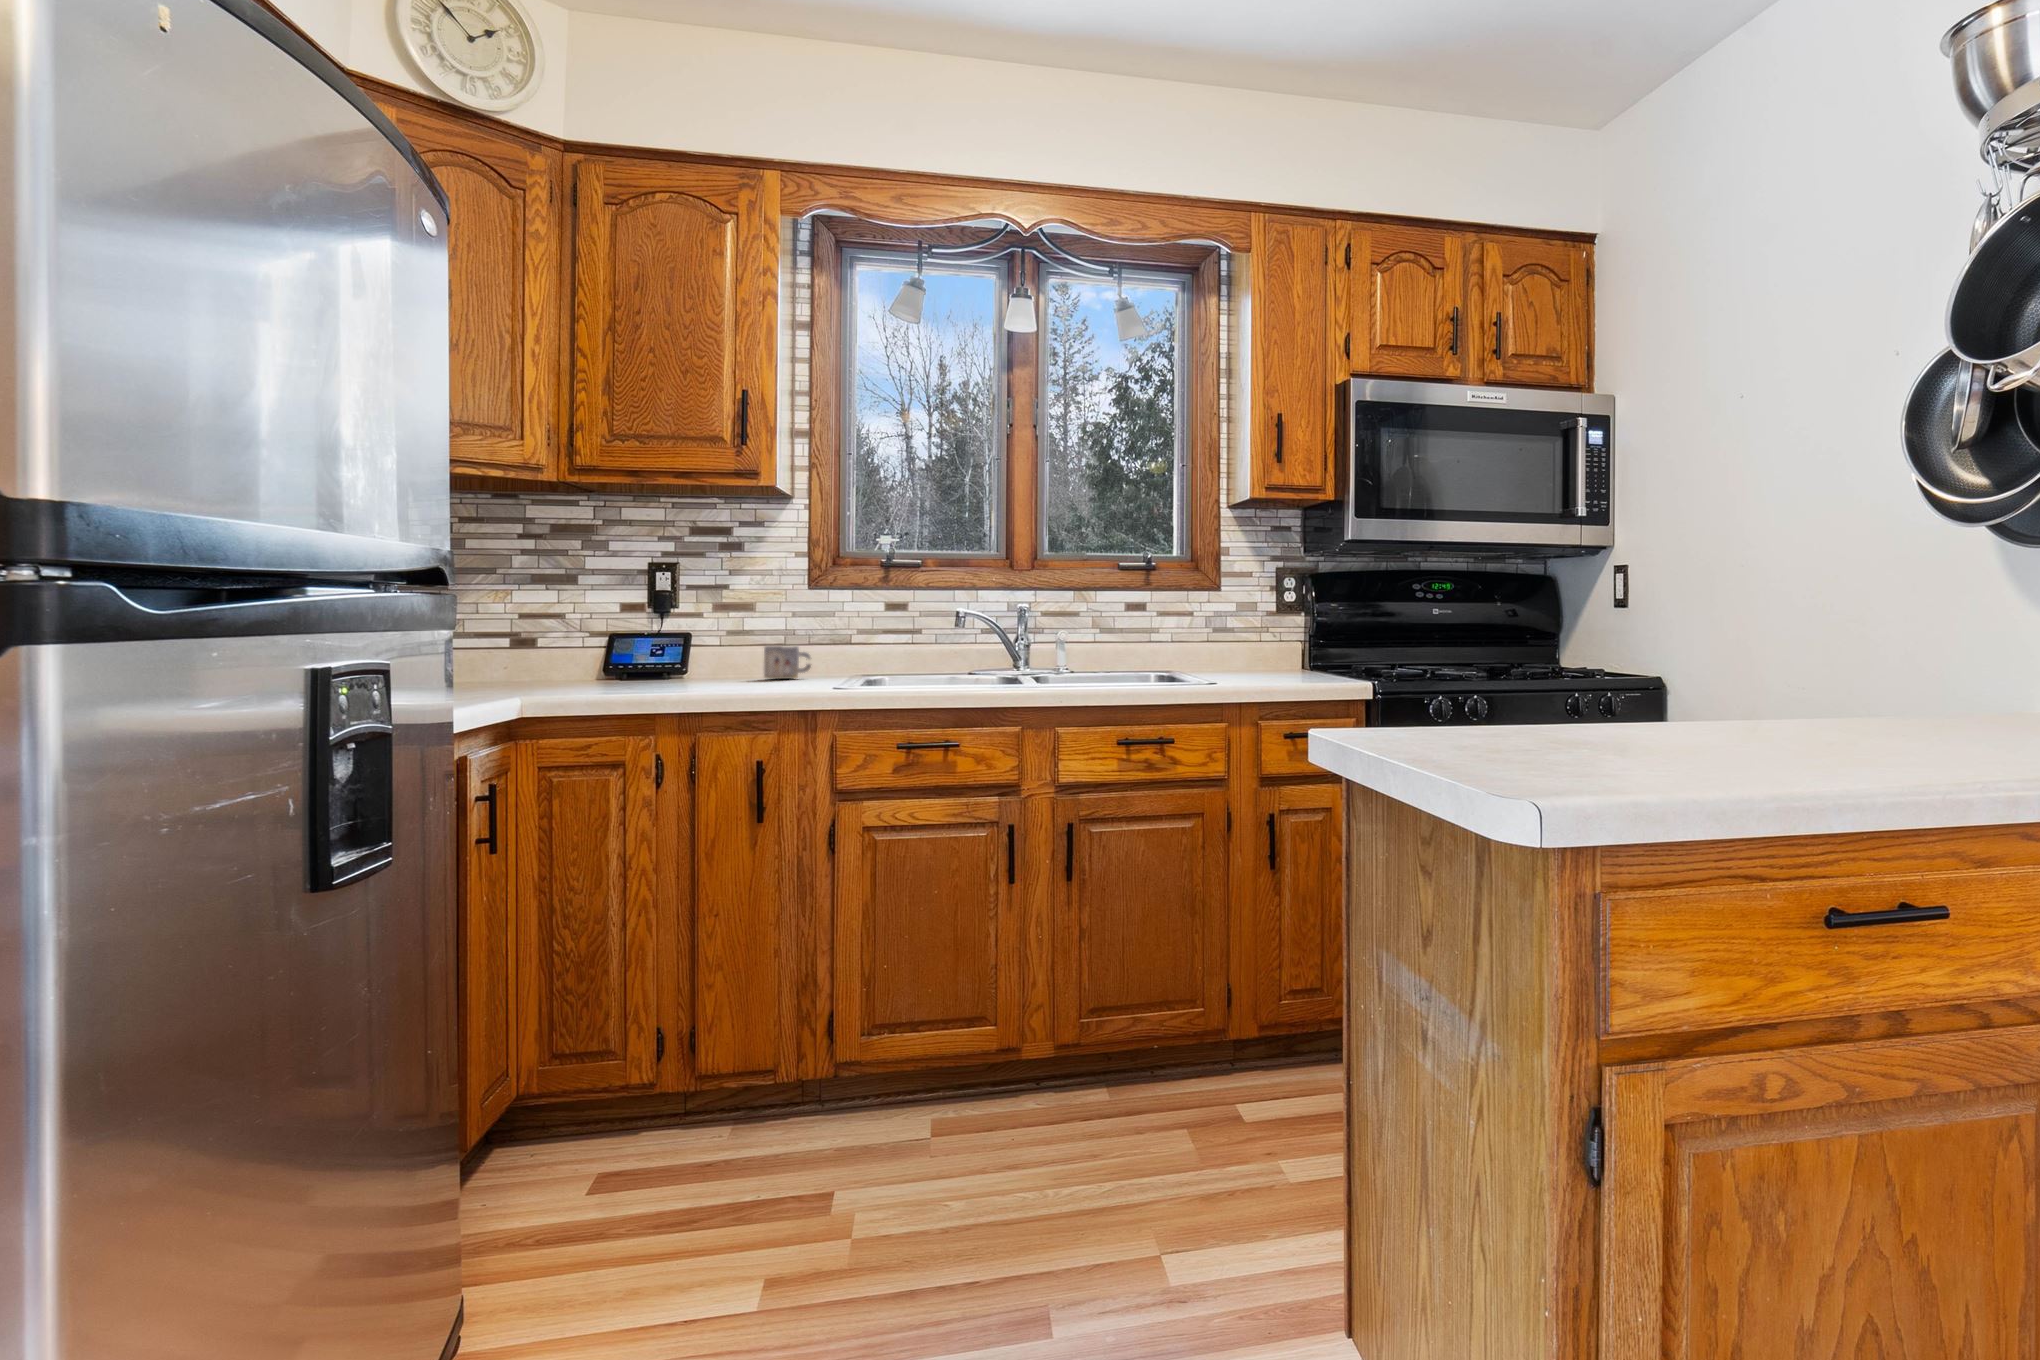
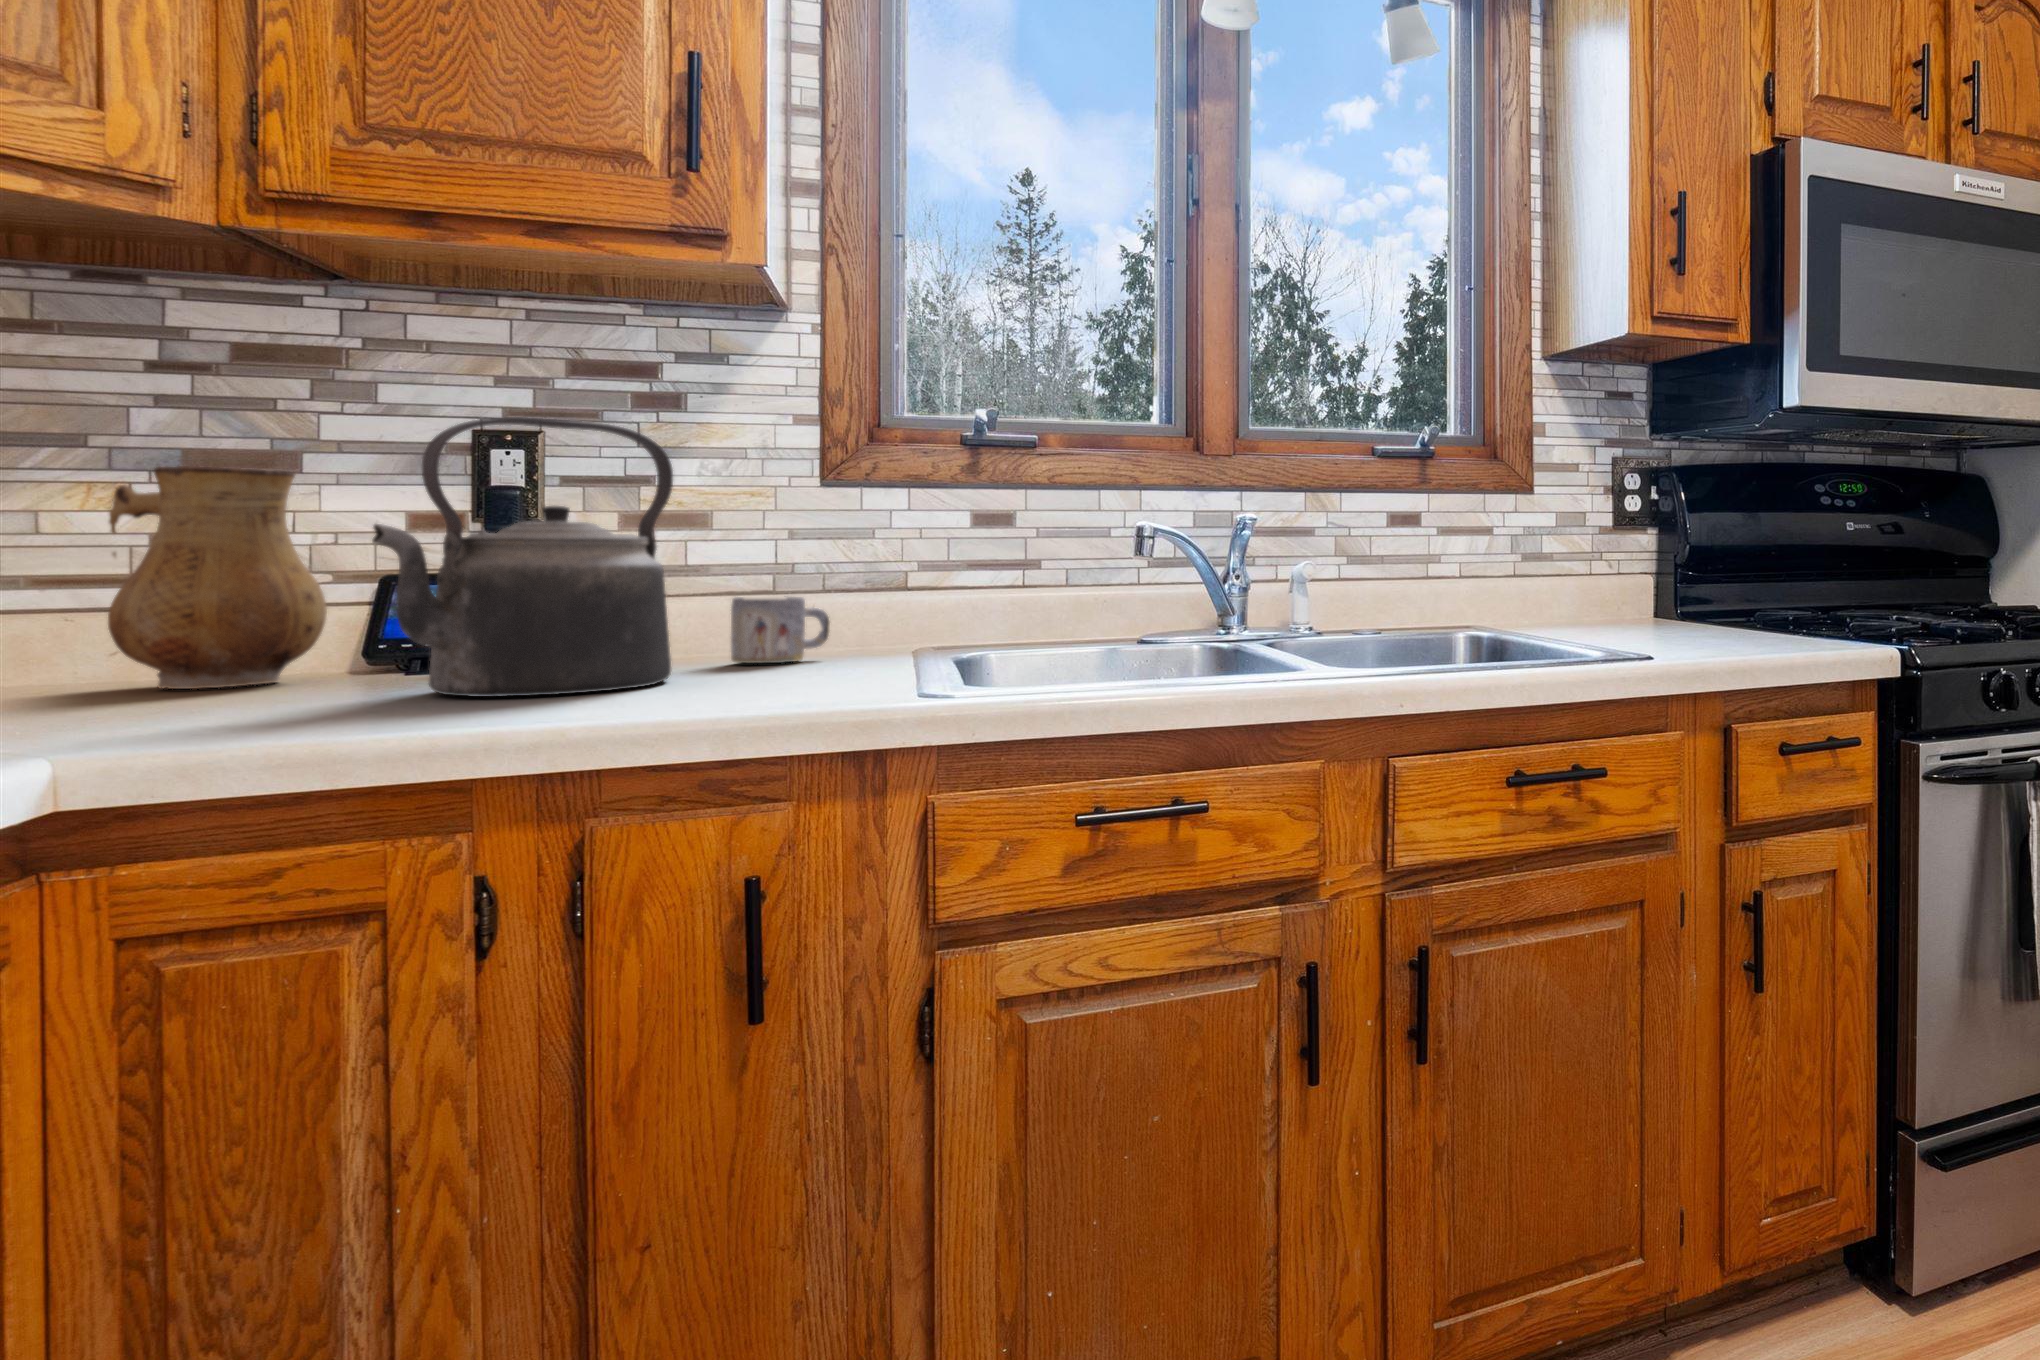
kettle: none [614,561,736,686] -> present [372,417,673,697]
ceramic pitcher: none [503,582,589,682] -> present [108,466,327,689]

